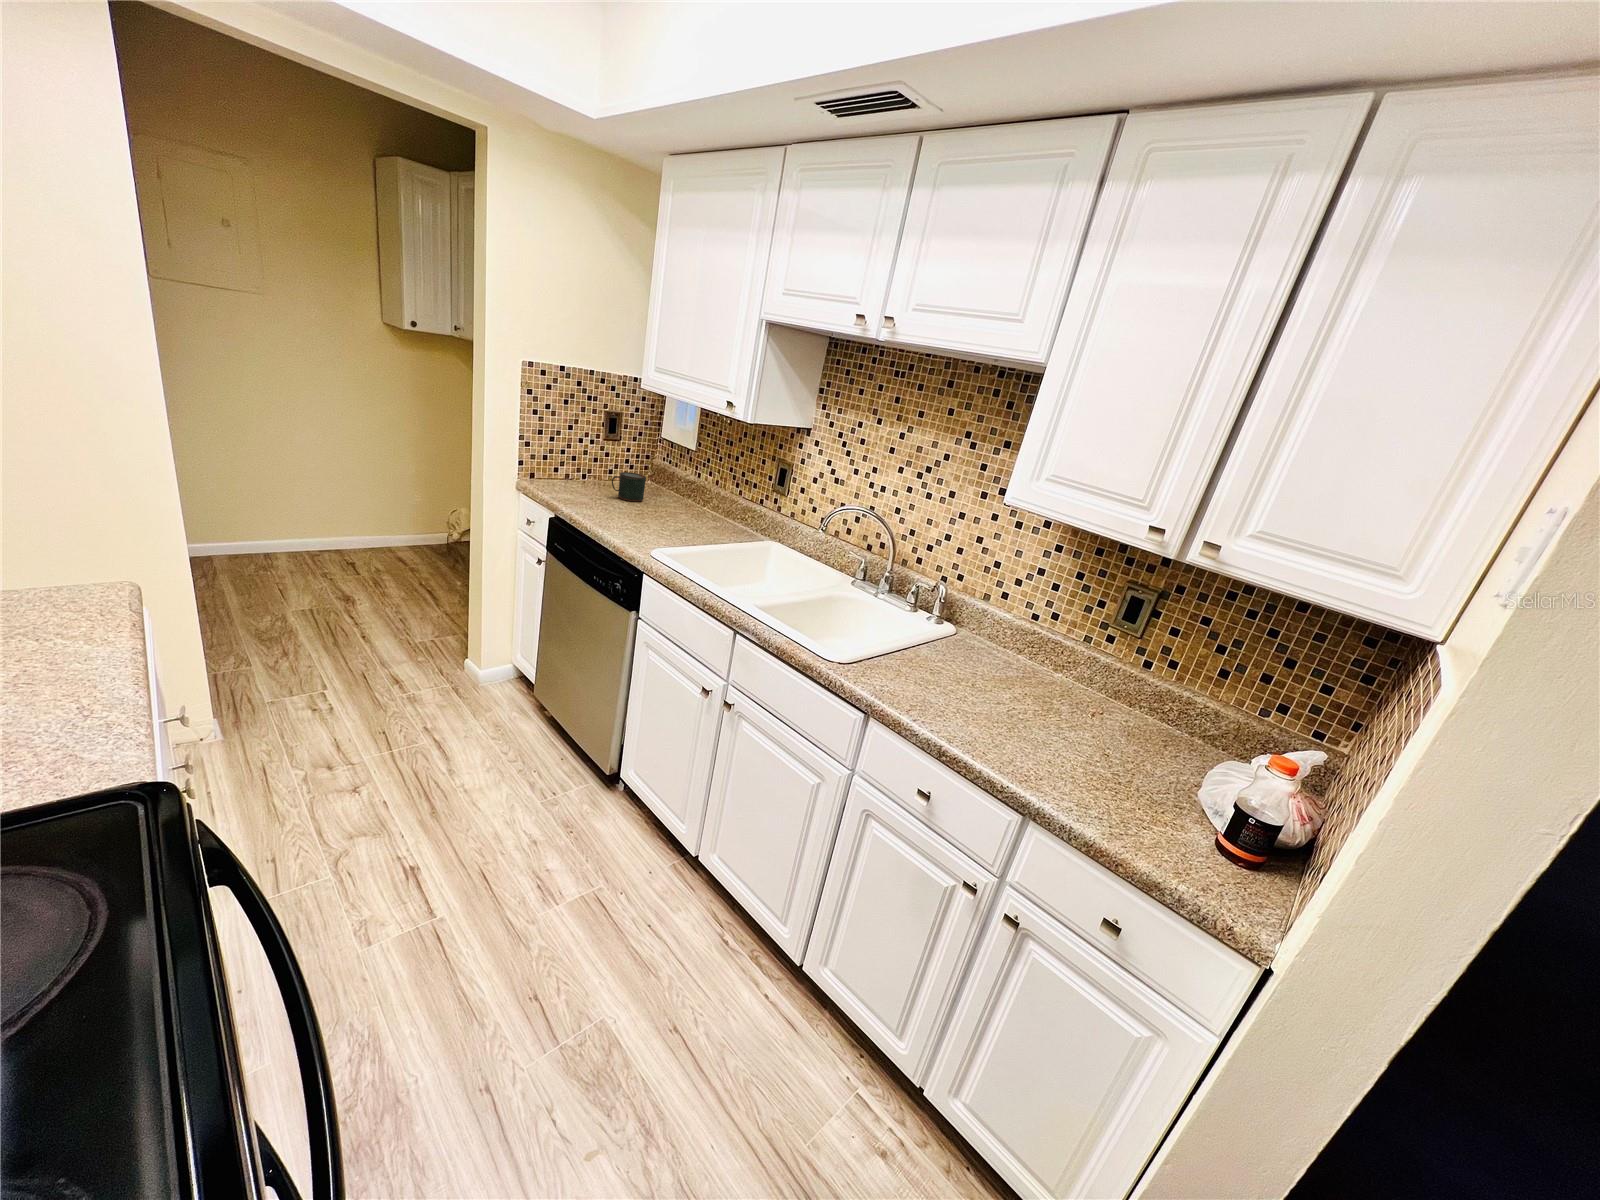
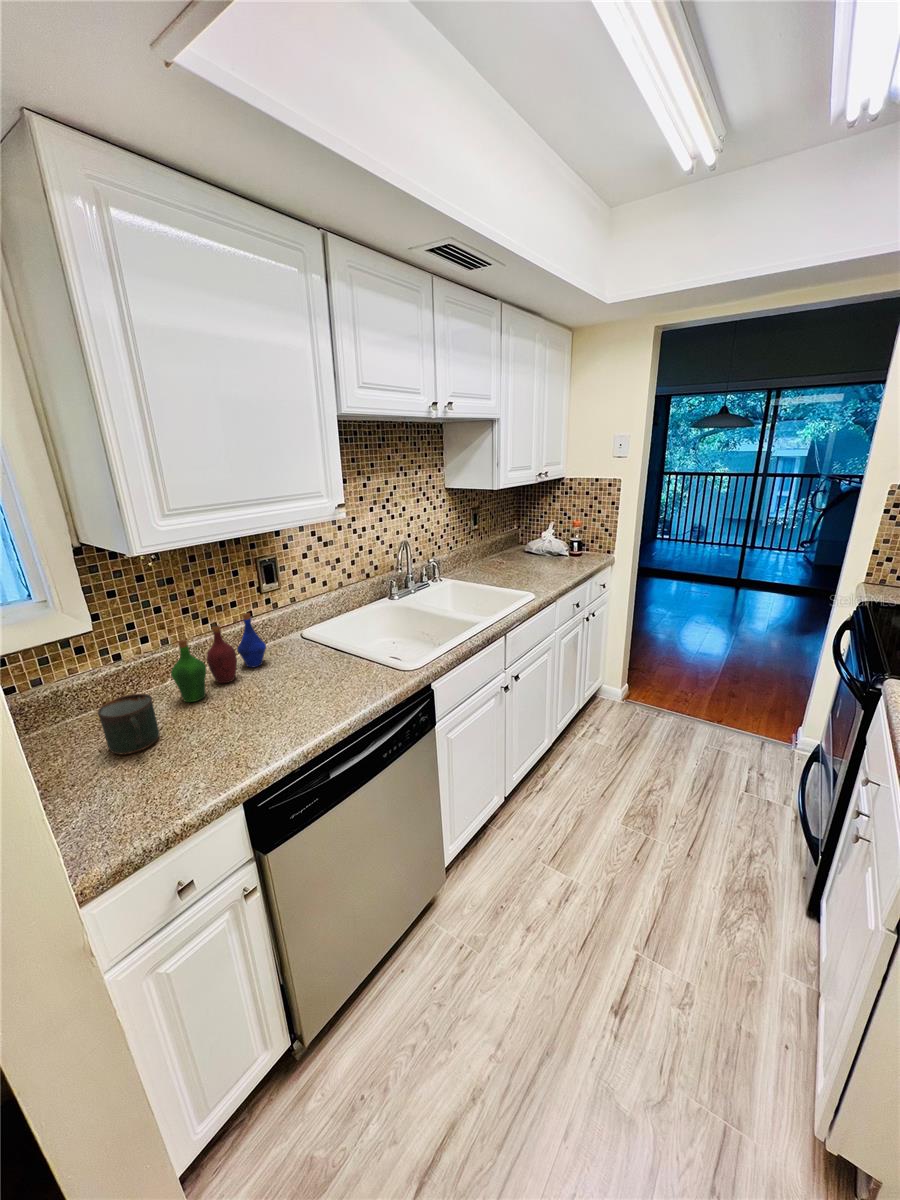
bottle: none [665,469,726,526] -> present [171,613,266,702]

